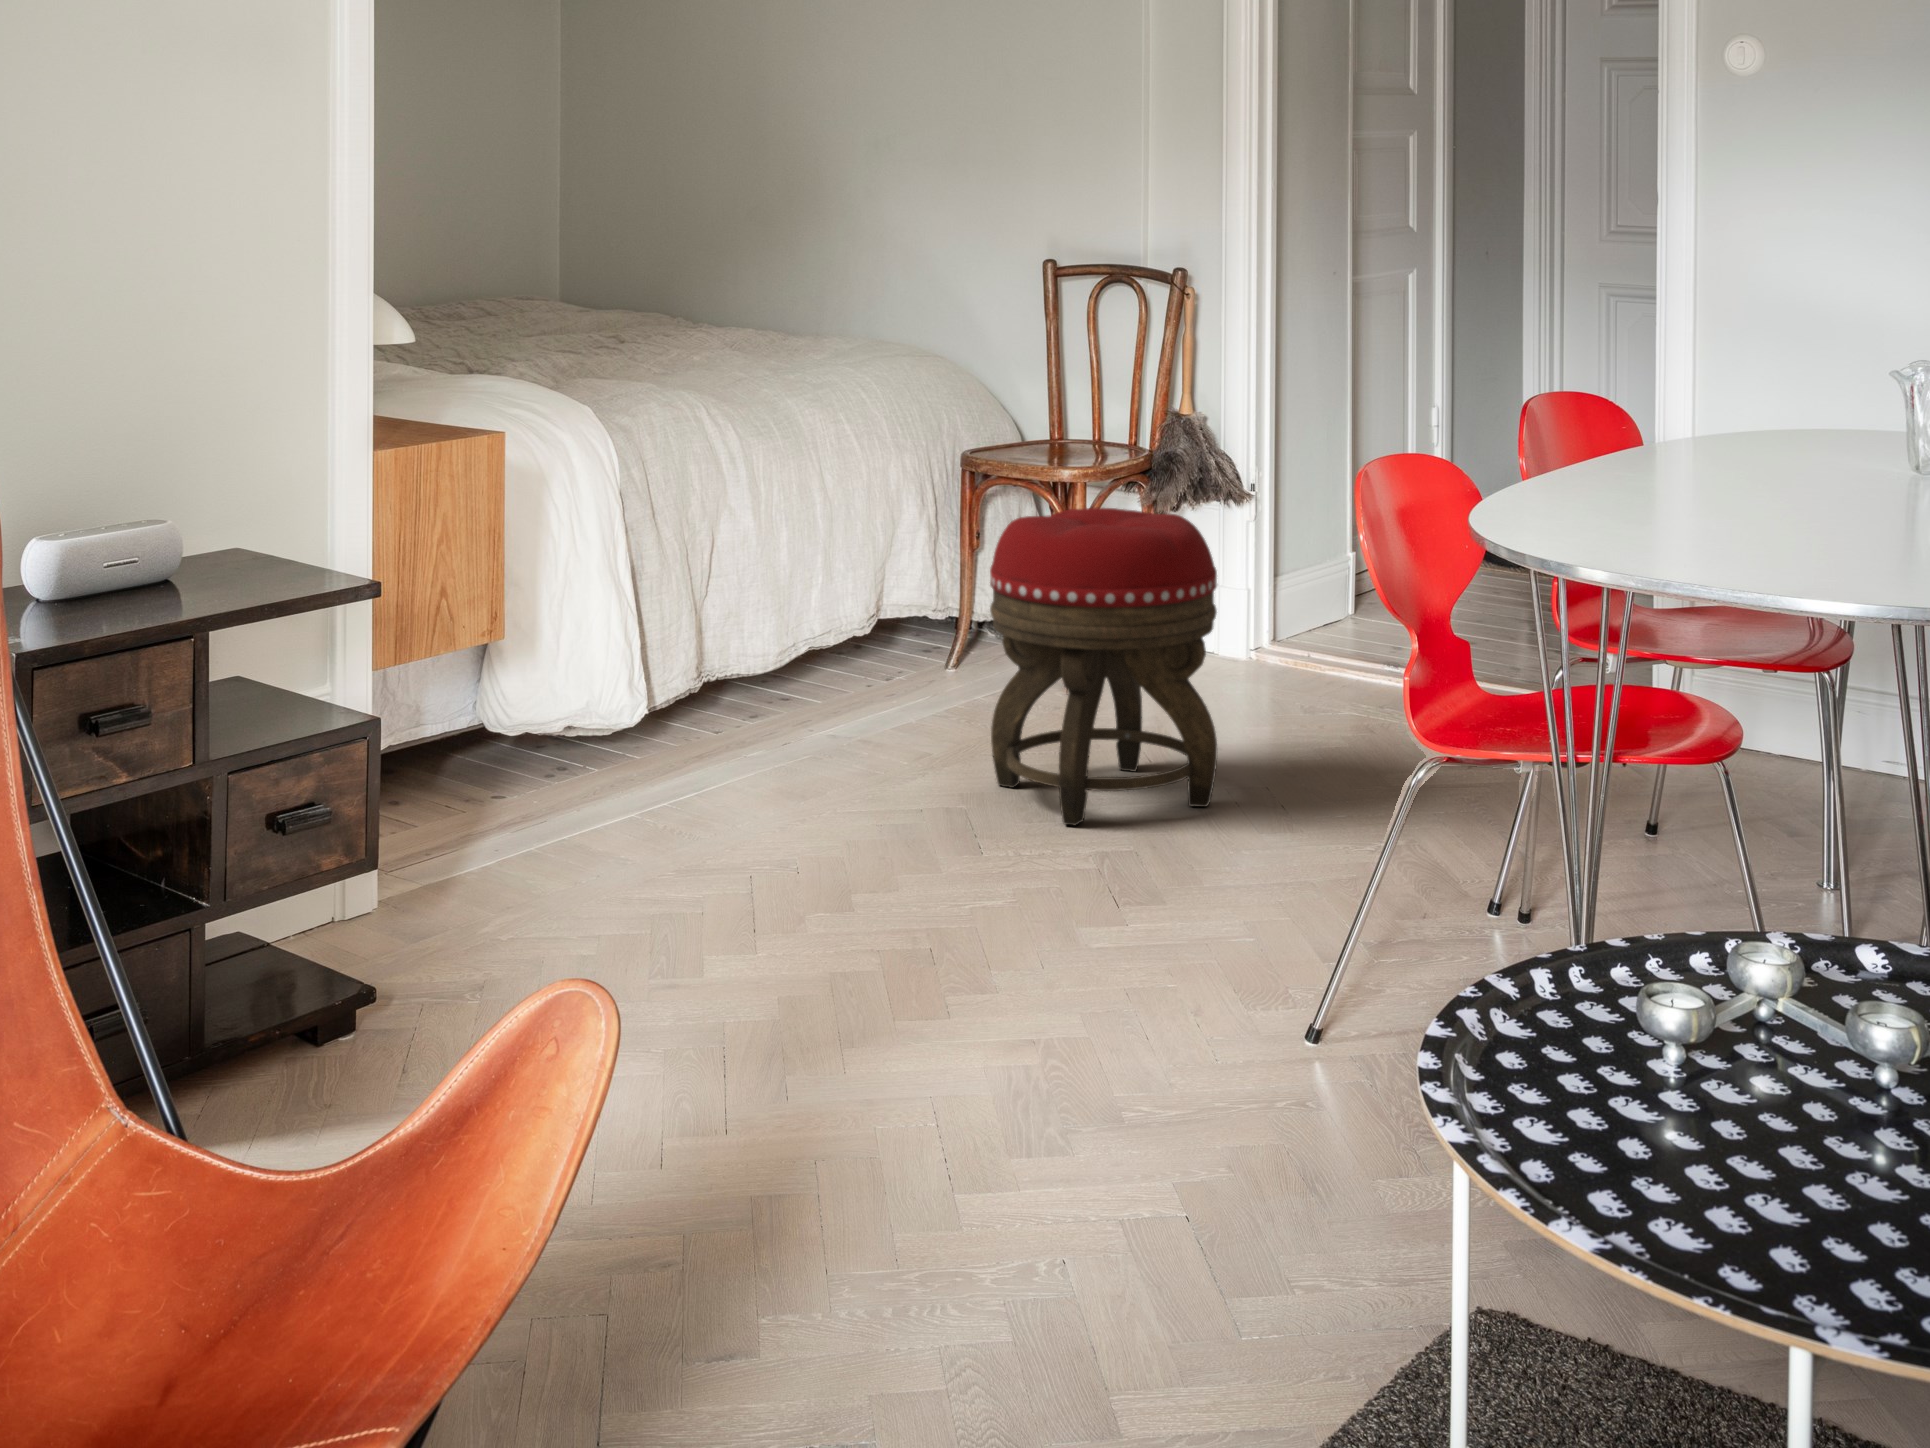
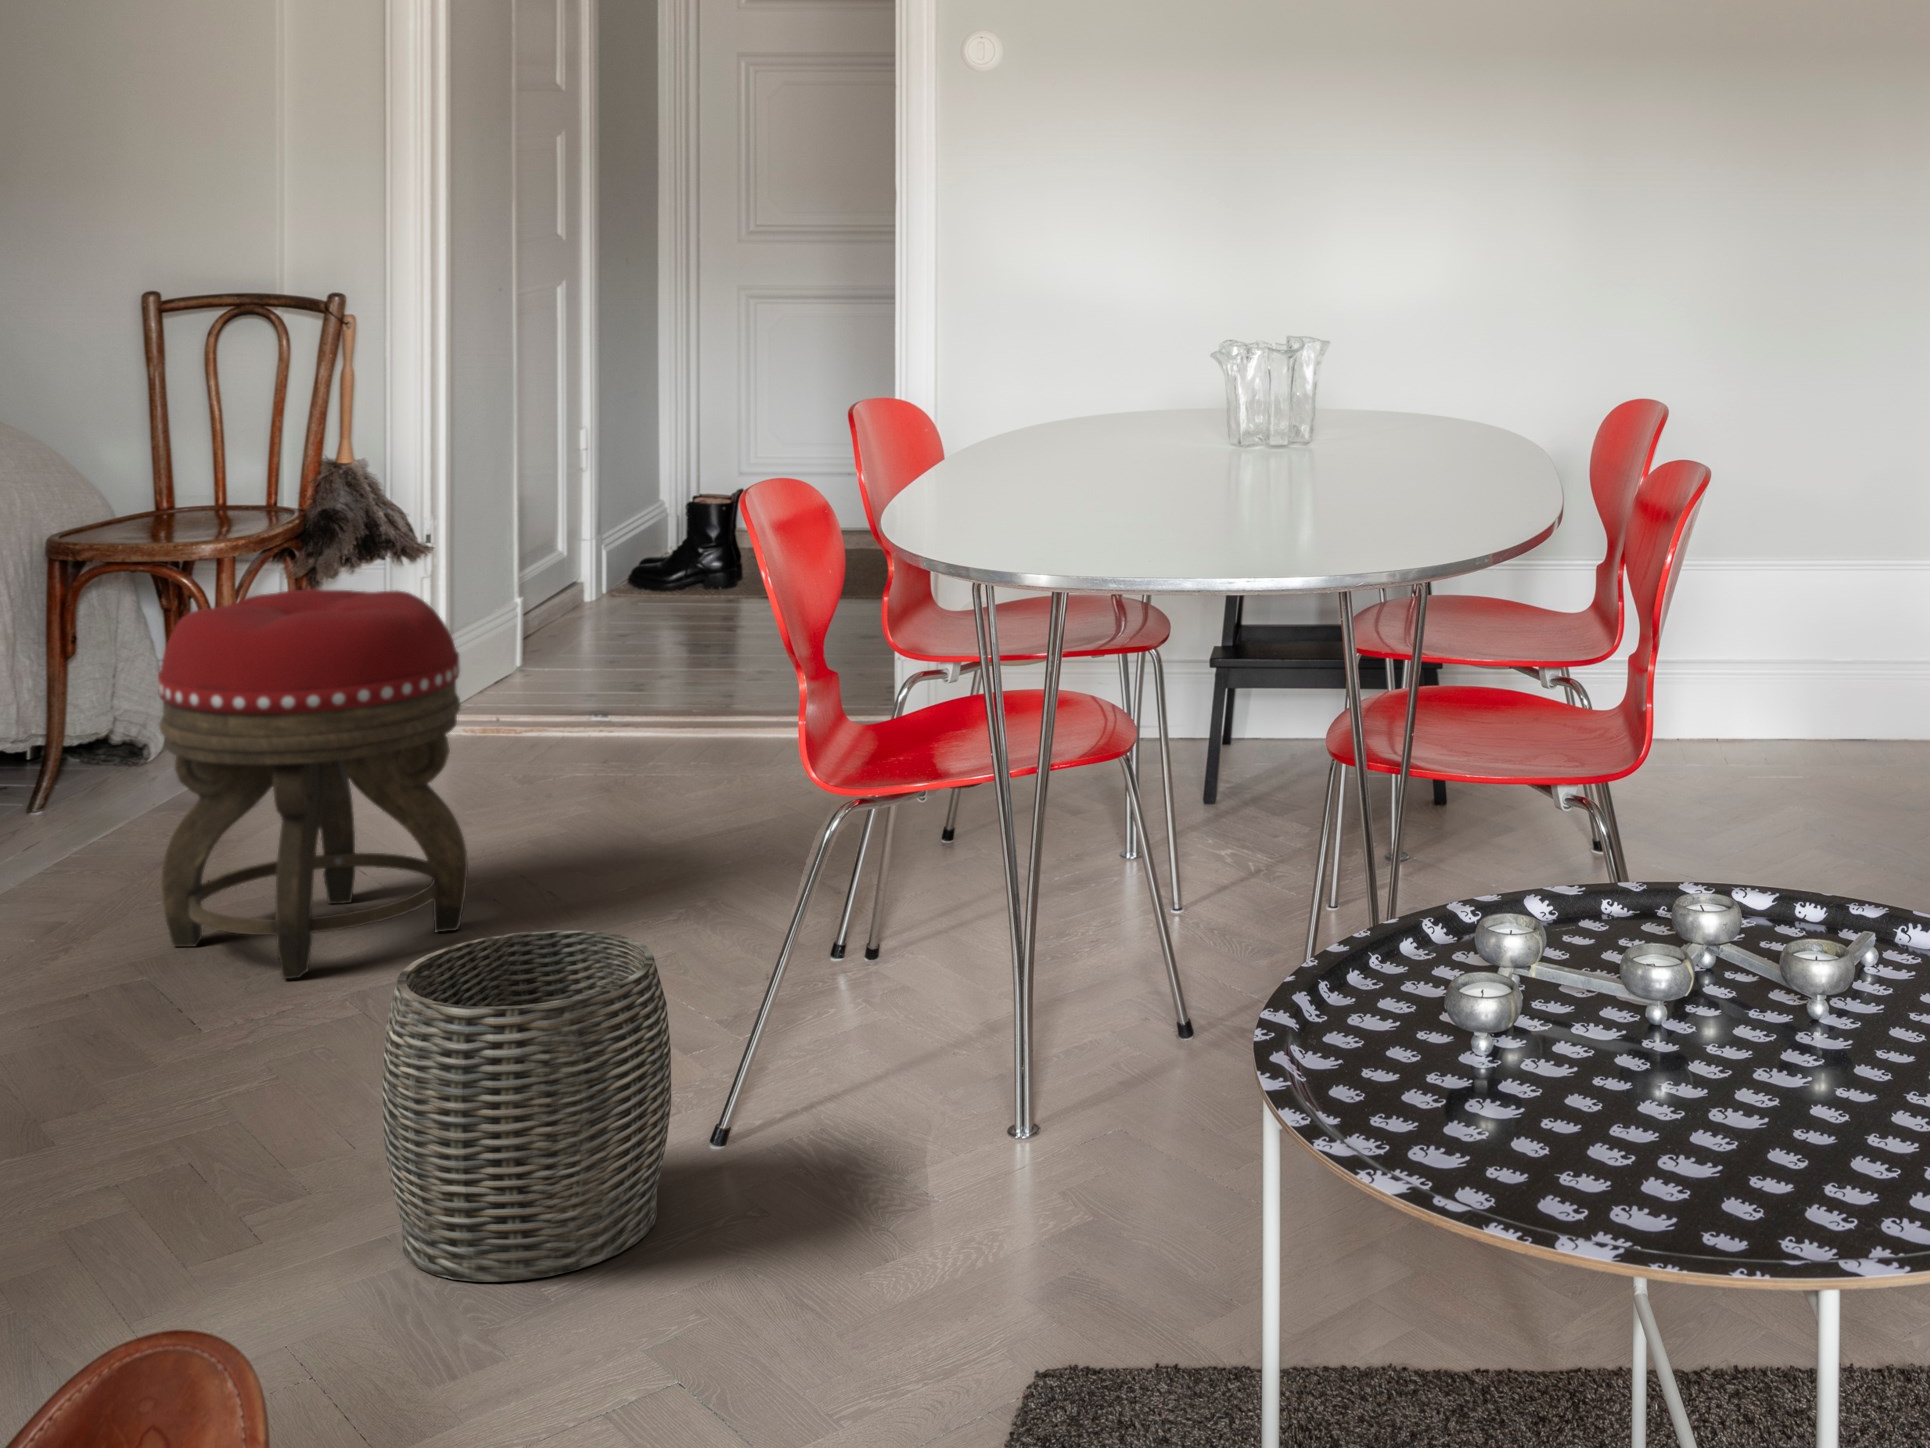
woven basket: none [1052,810,1290,1115] -> present [383,930,671,1282]

